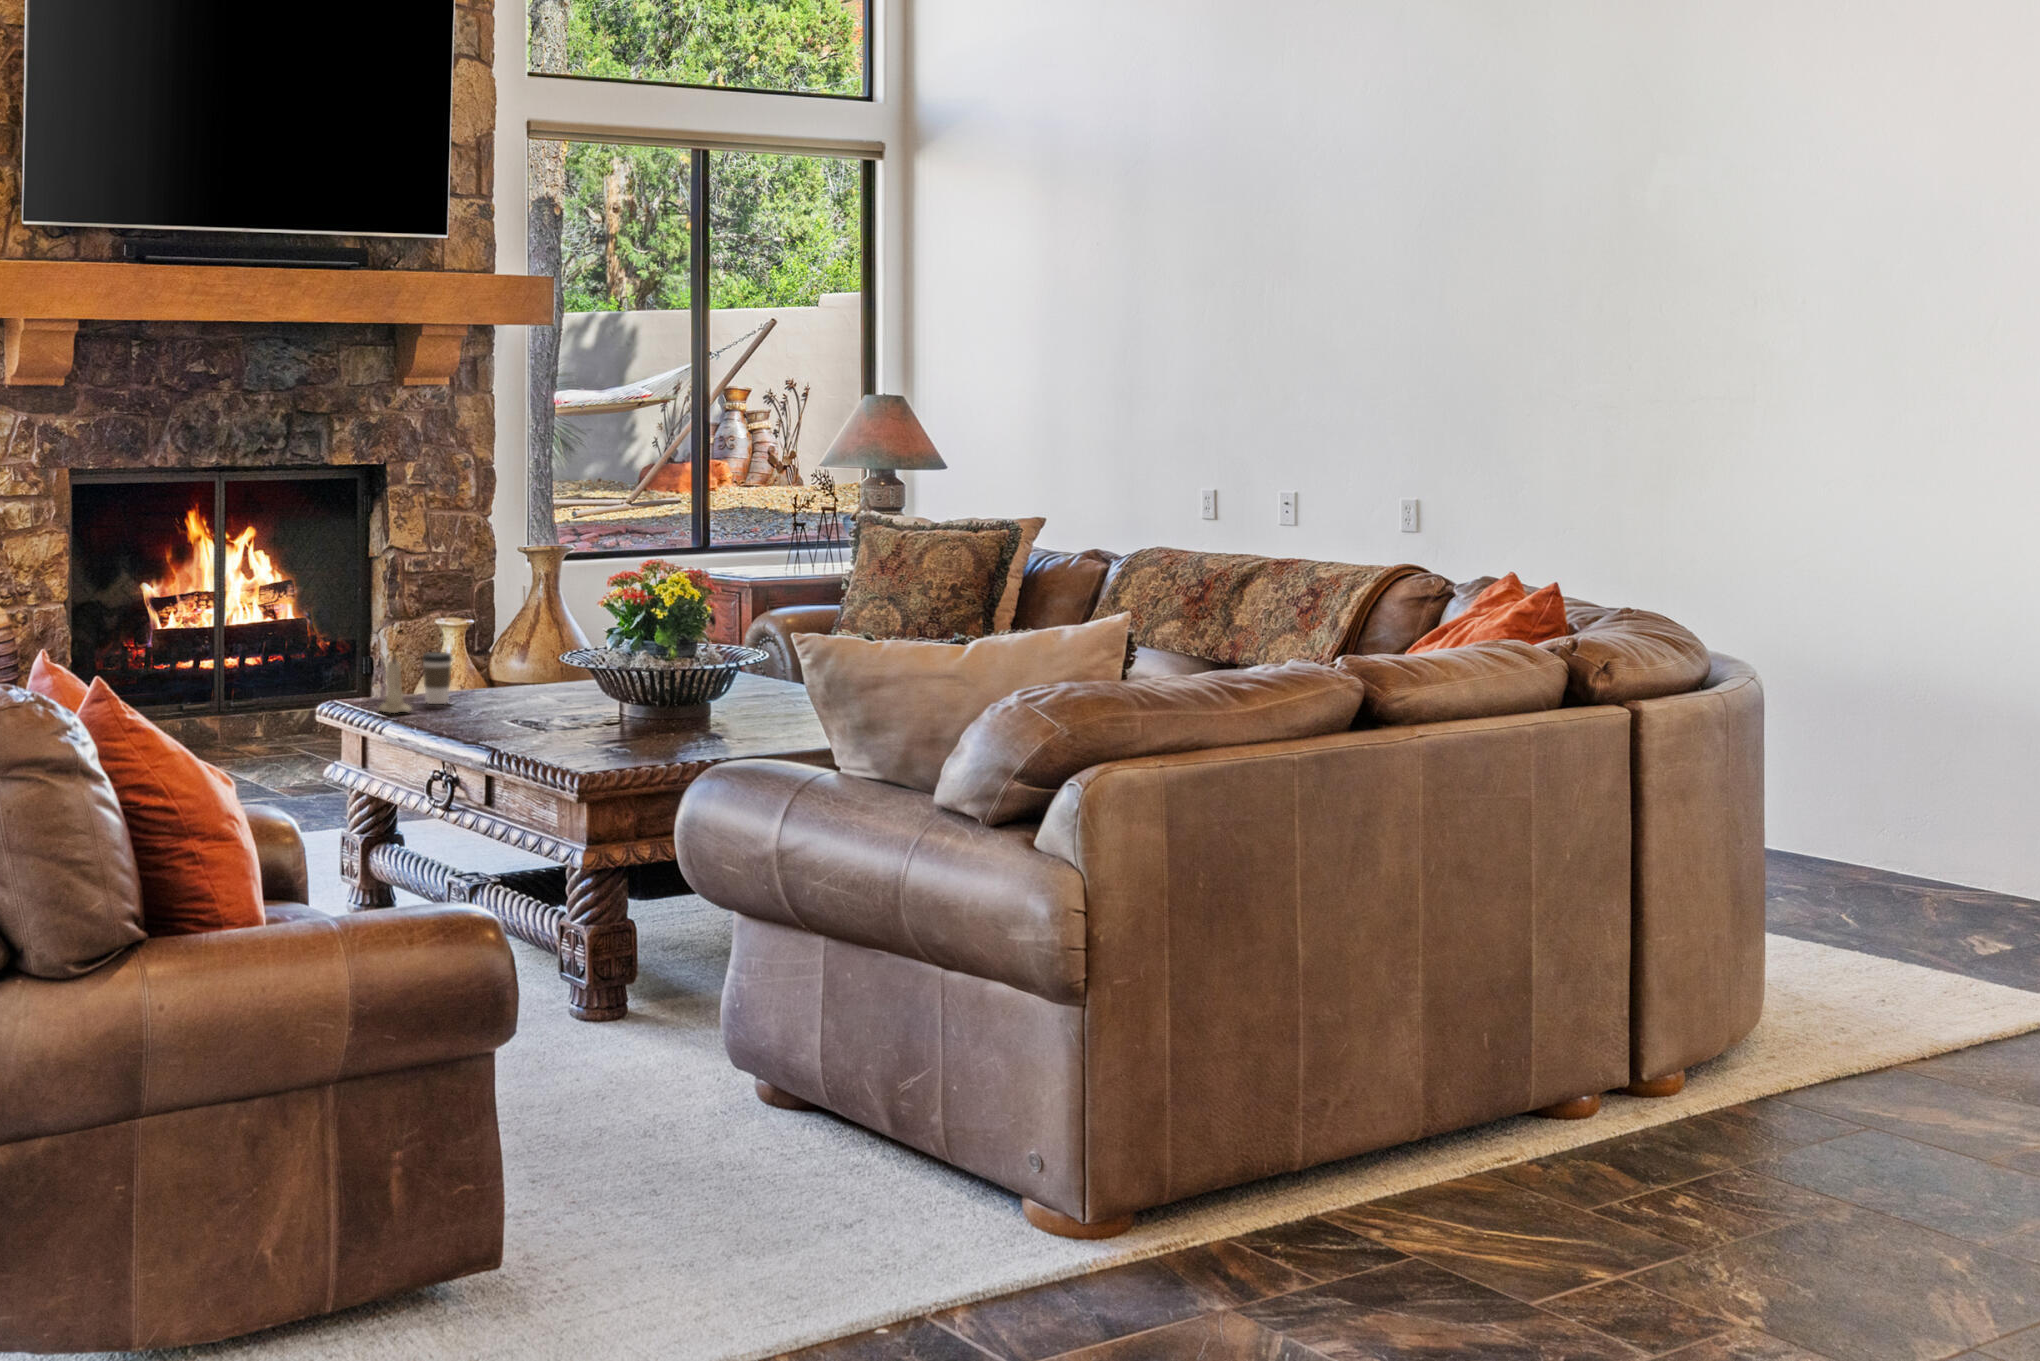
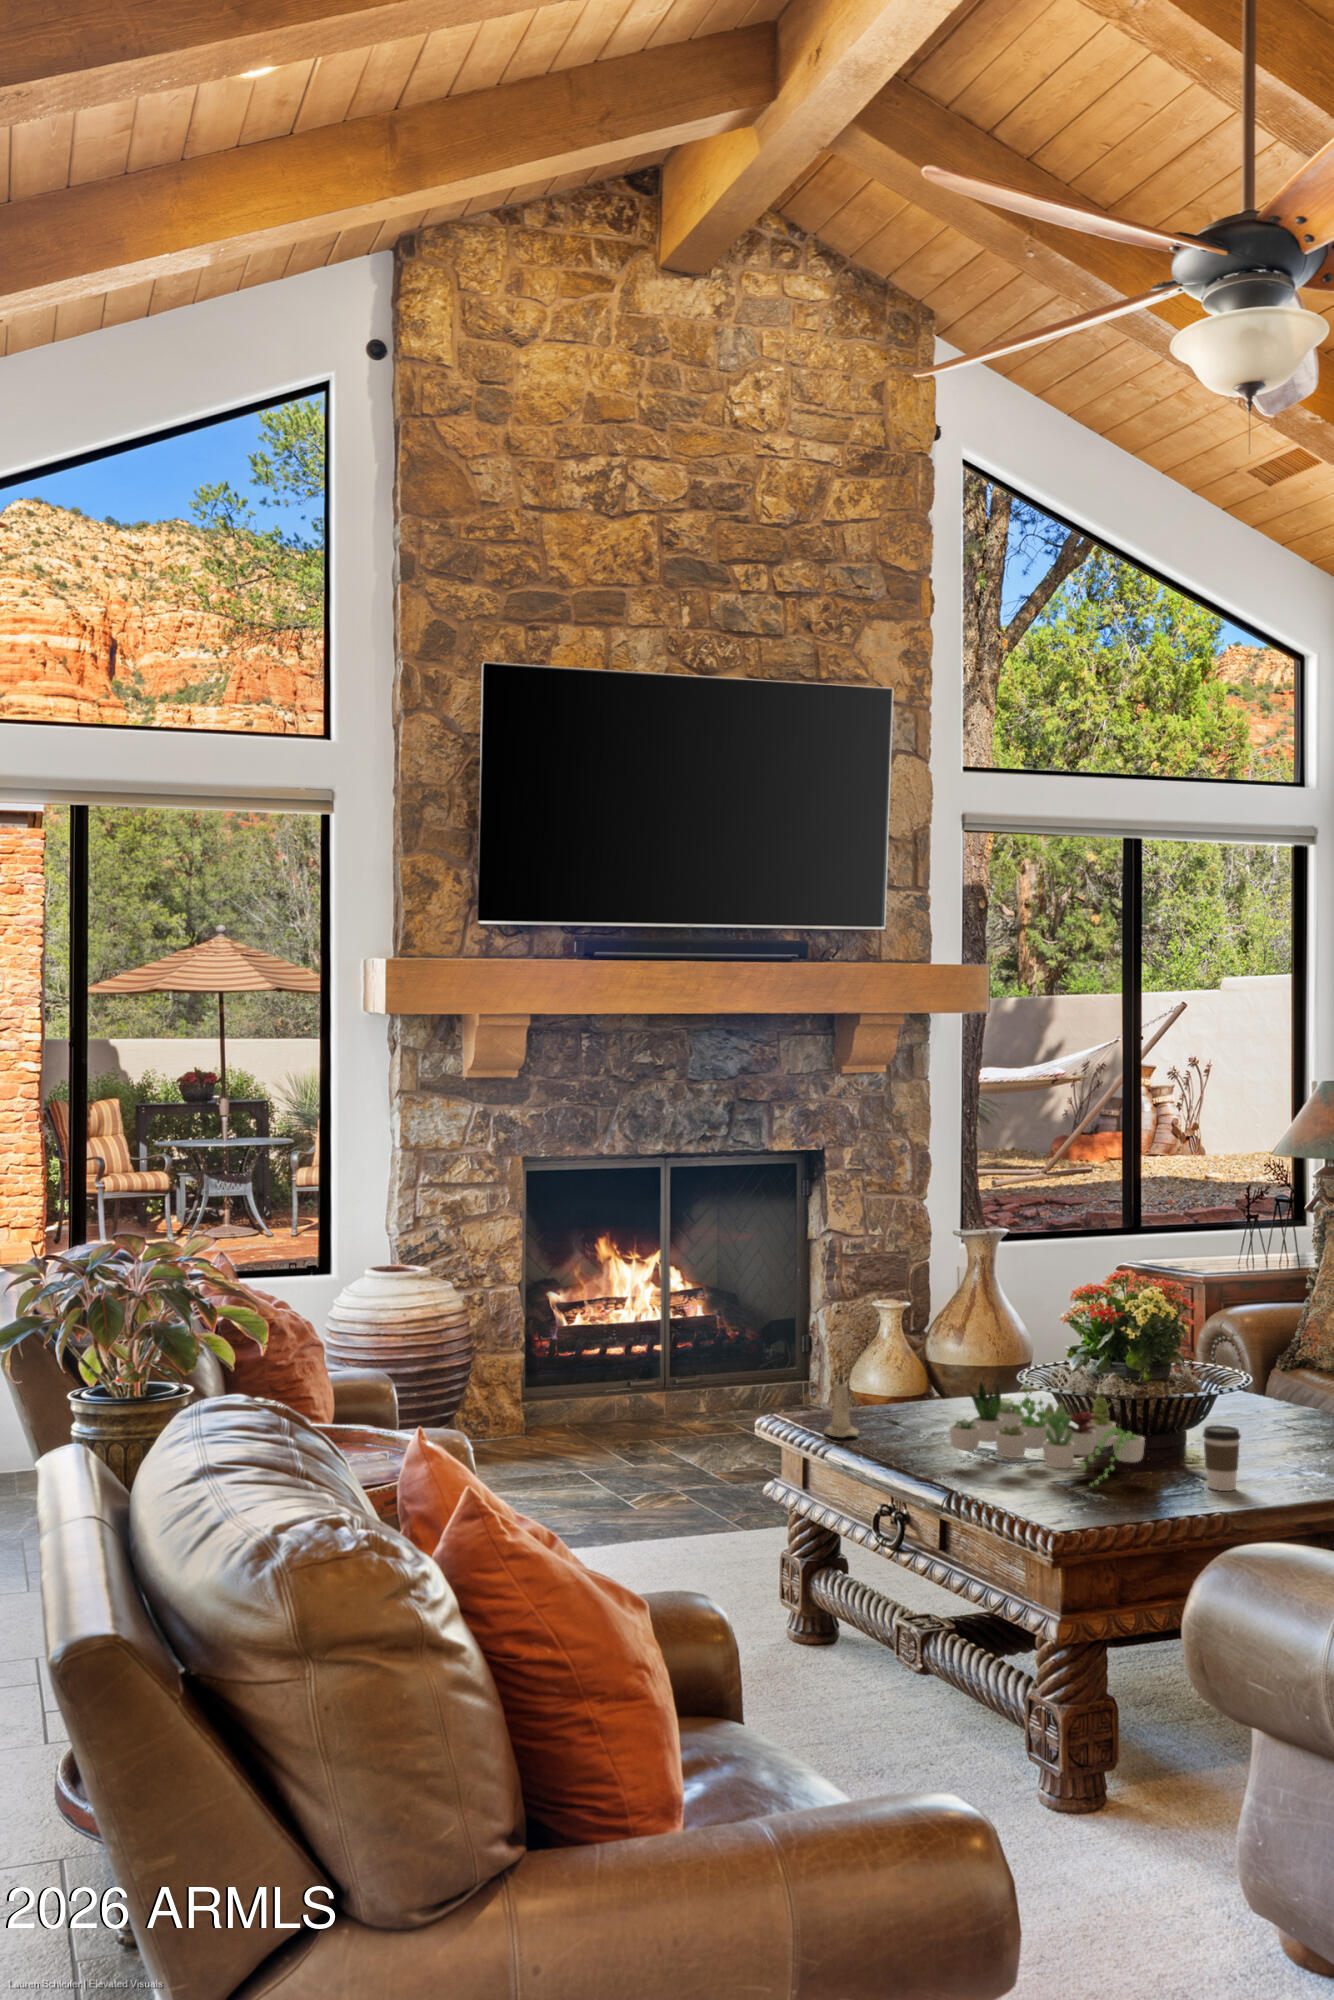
succulent plant: none [483,649,671,742] -> present [950,1383,1145,1487]
coffee cup: present [422,652,452,704] -> present [1203,1425,1241,1491]

